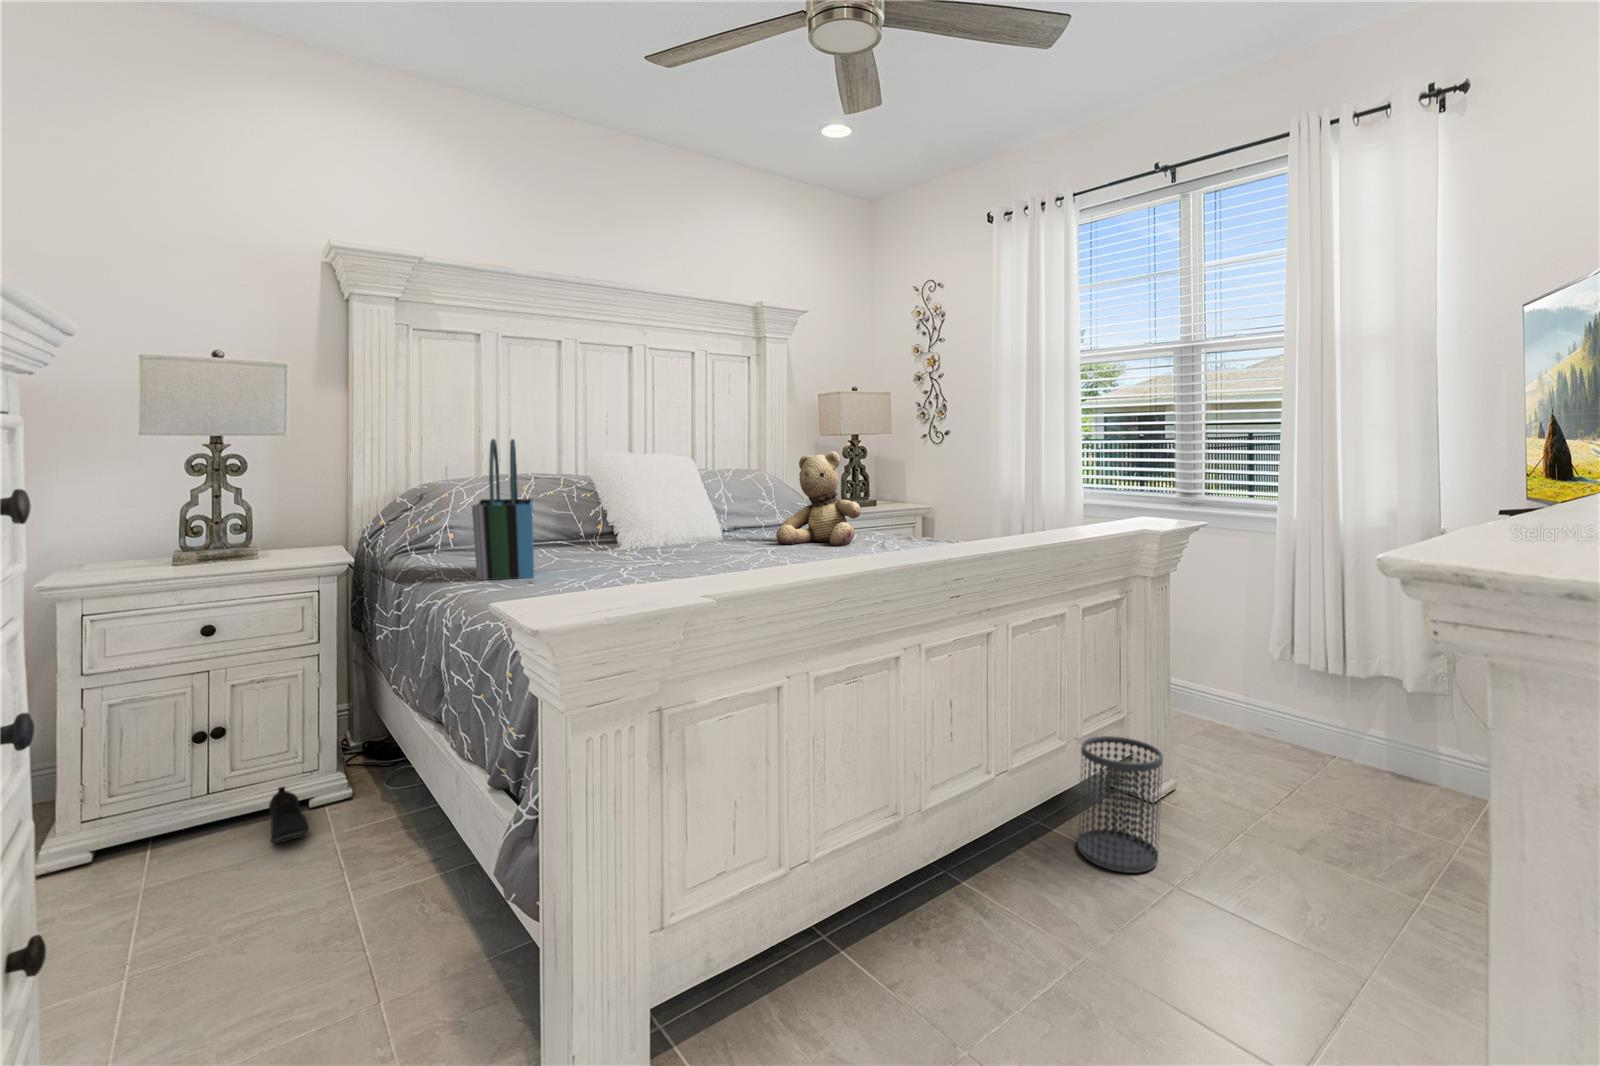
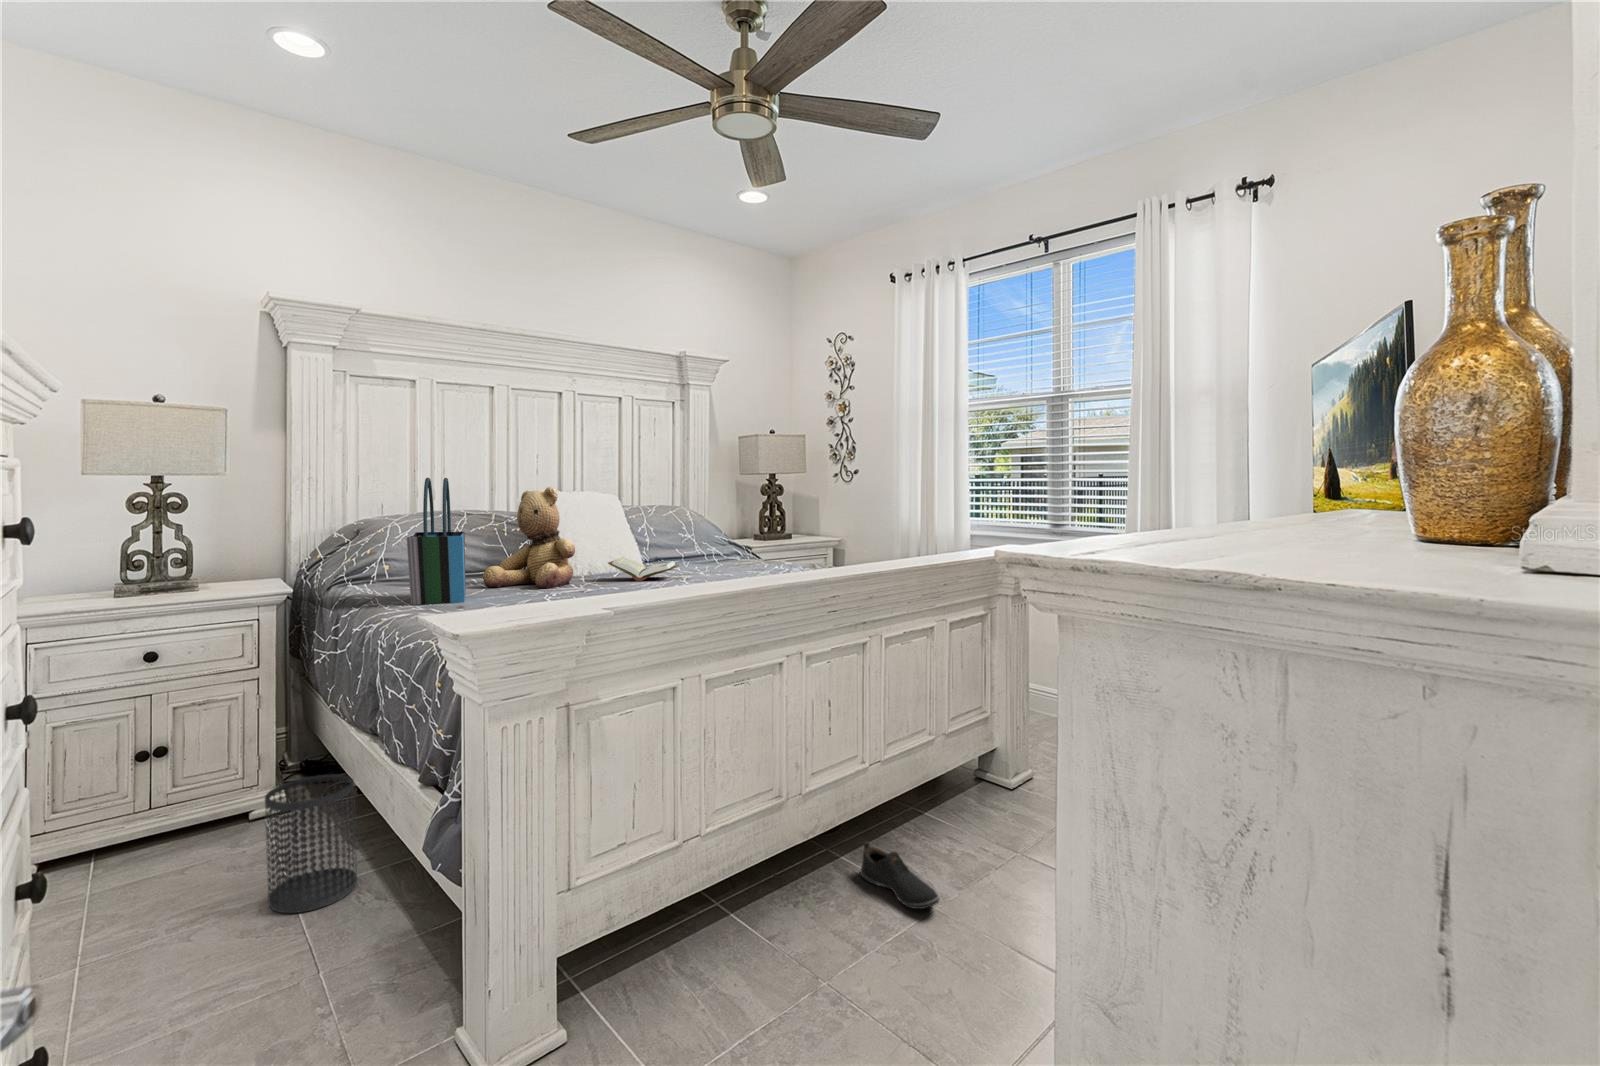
teddy bear: present [776,451,861,546] -> present [483,487,575,589]
book: none [685,527,762,555] -> present [608,557,679,581]
wastebasket: present [1078,736,1163,873] -> present [265,774,357,913]
shoe: present [269,787,309,844] -> present [860,842,940,909]

